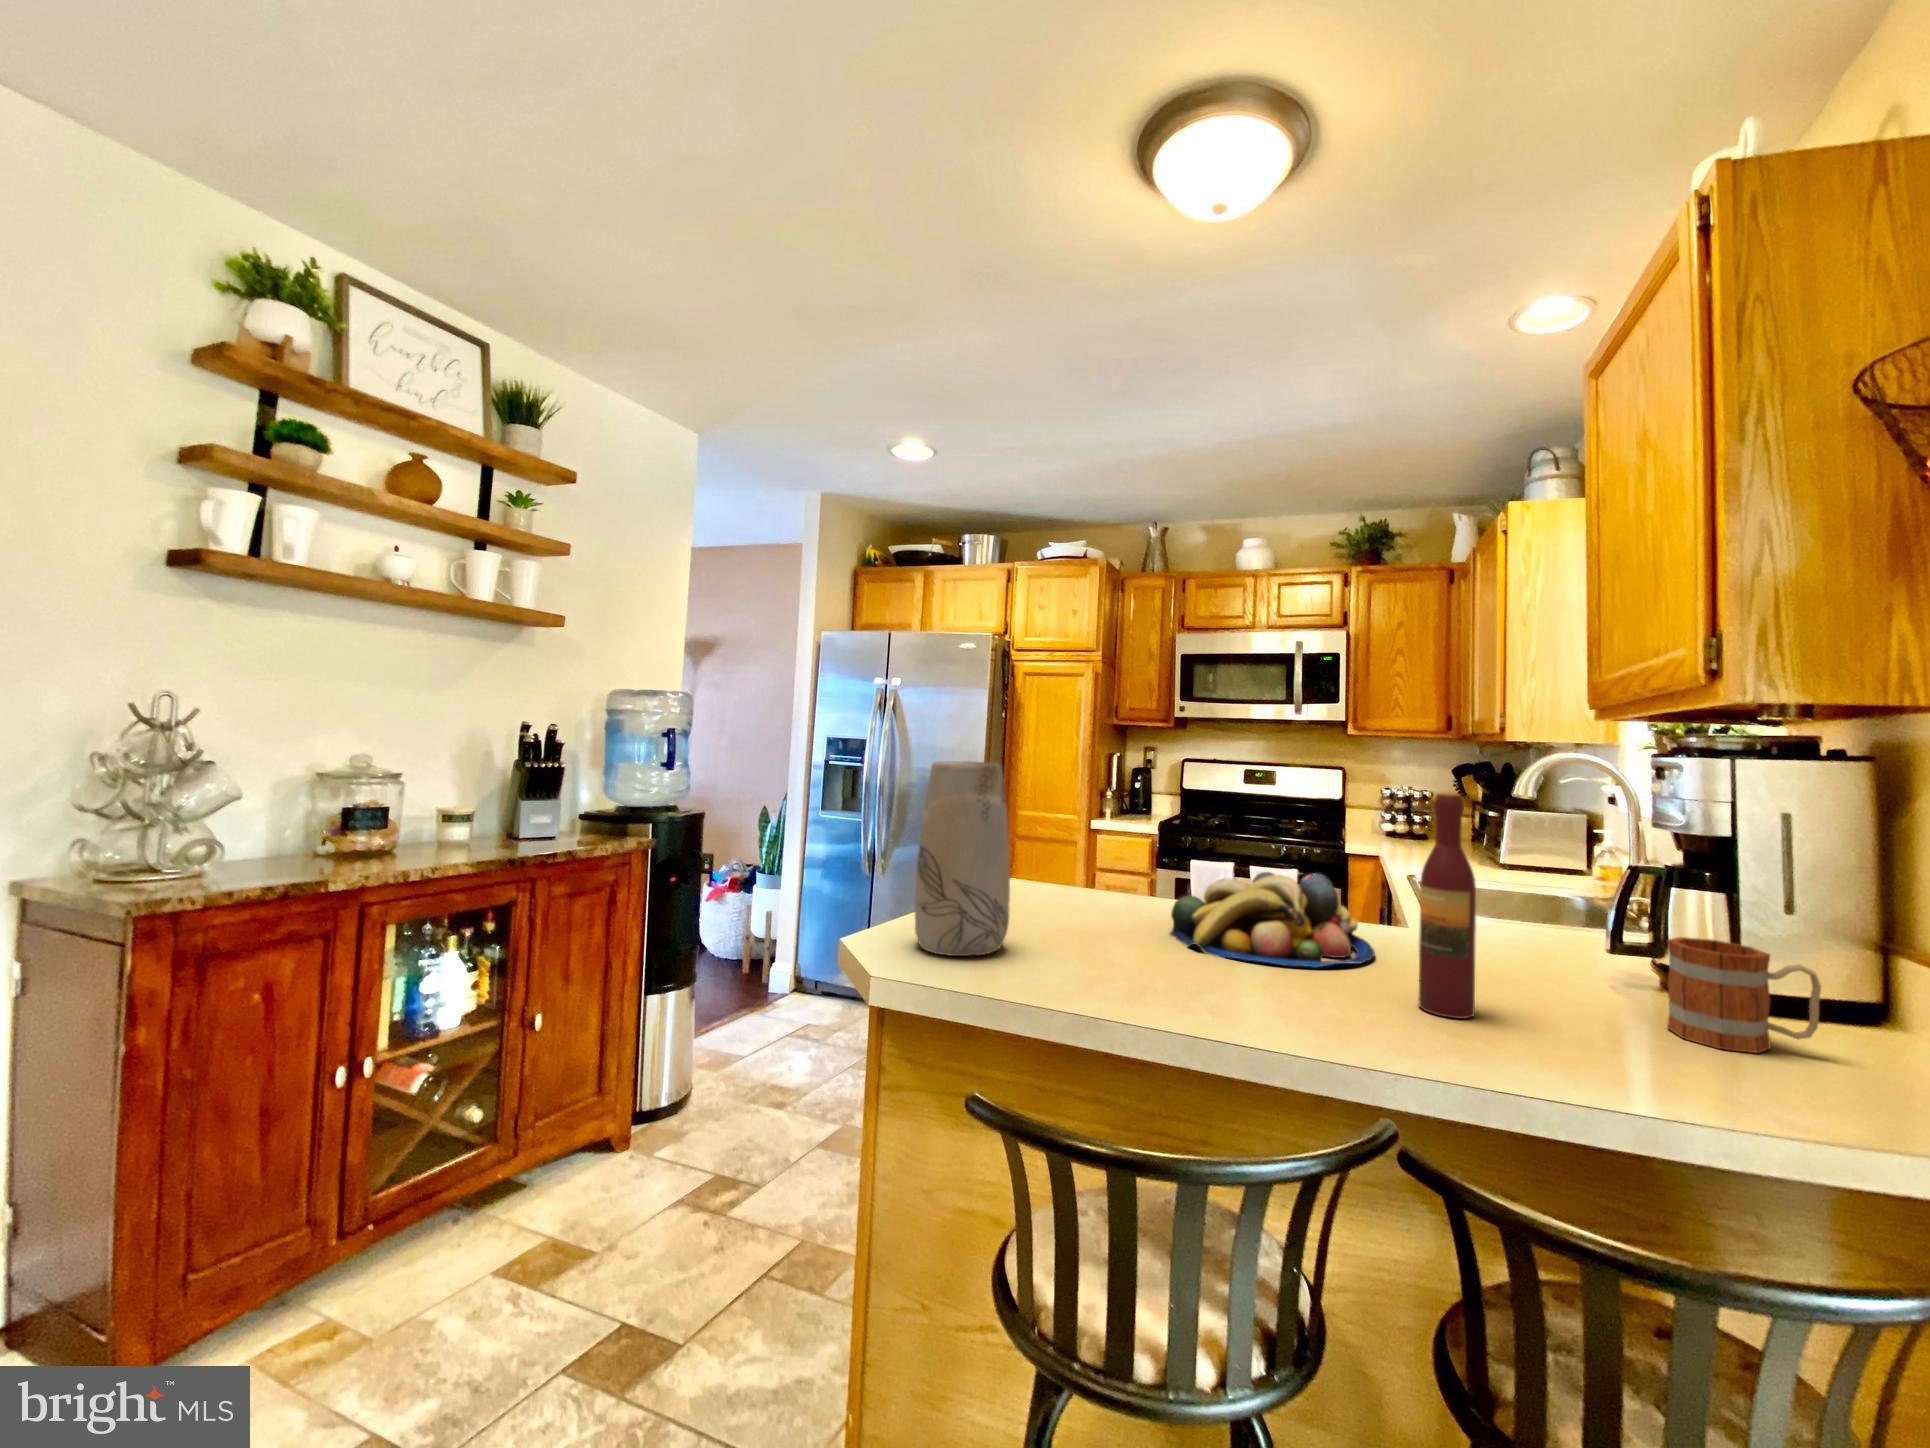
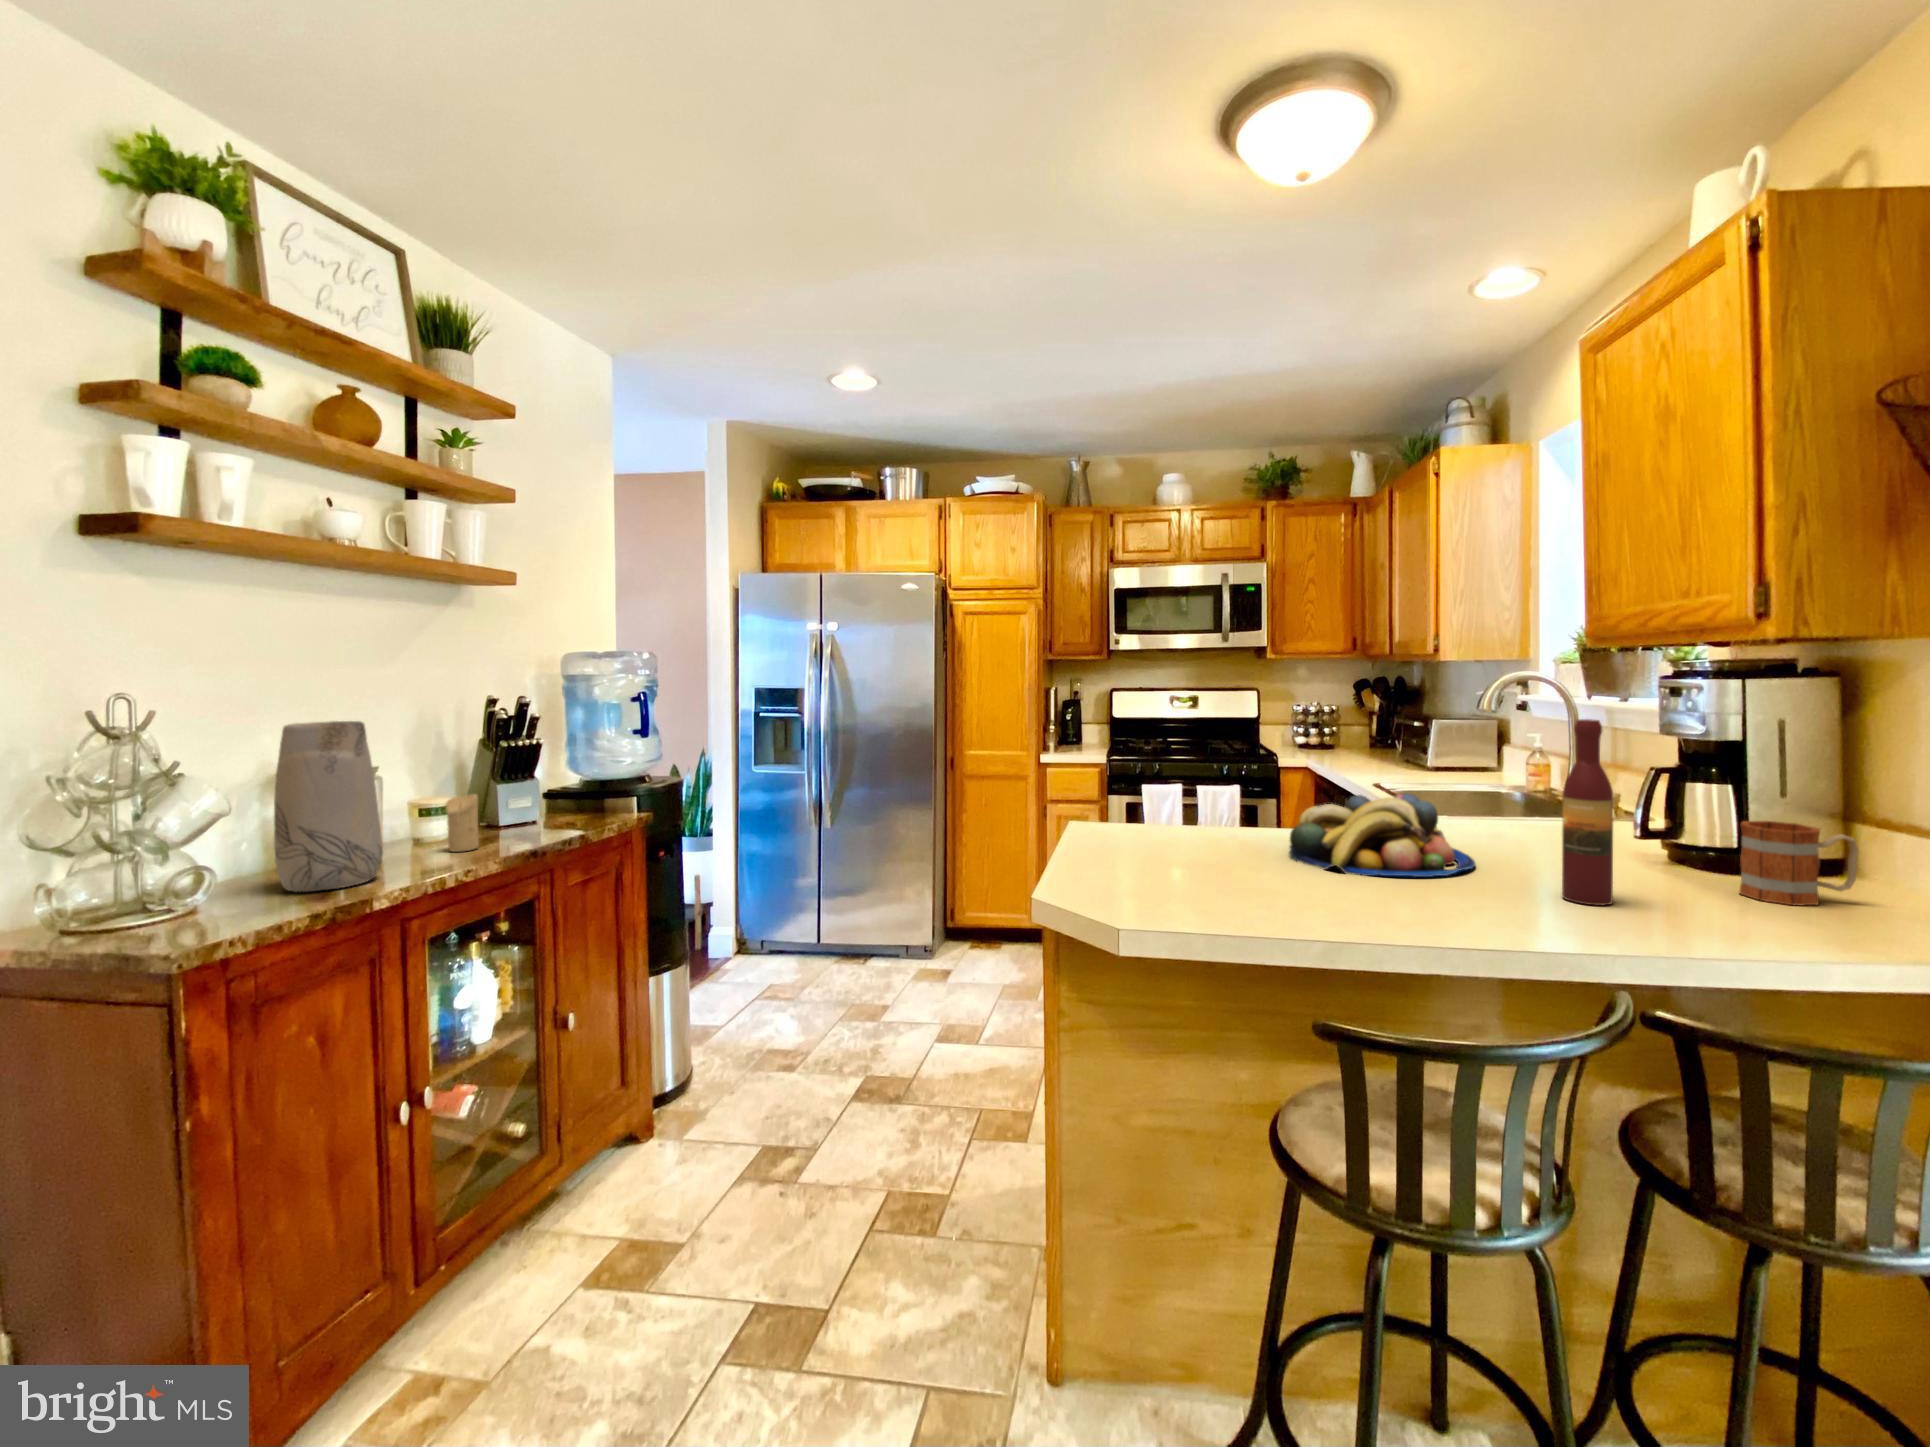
vase: present [914,761,1010,956] -> present [274,721,383,892]
candle: none [447,804,477,853] -> present [445,794,479,852]

